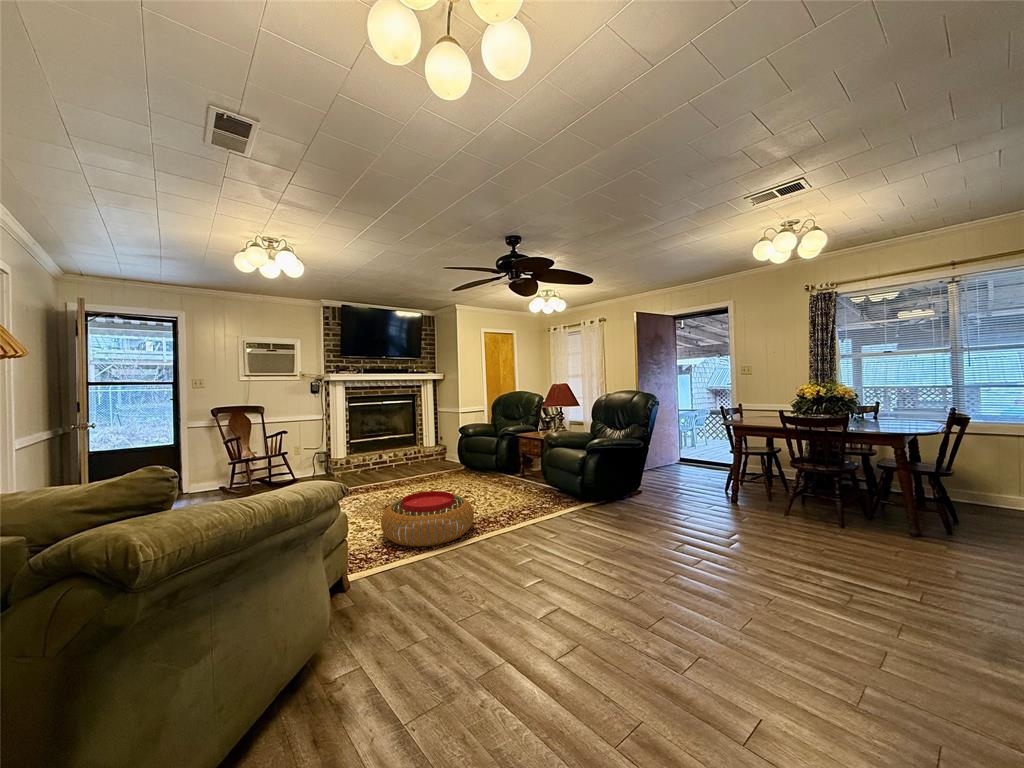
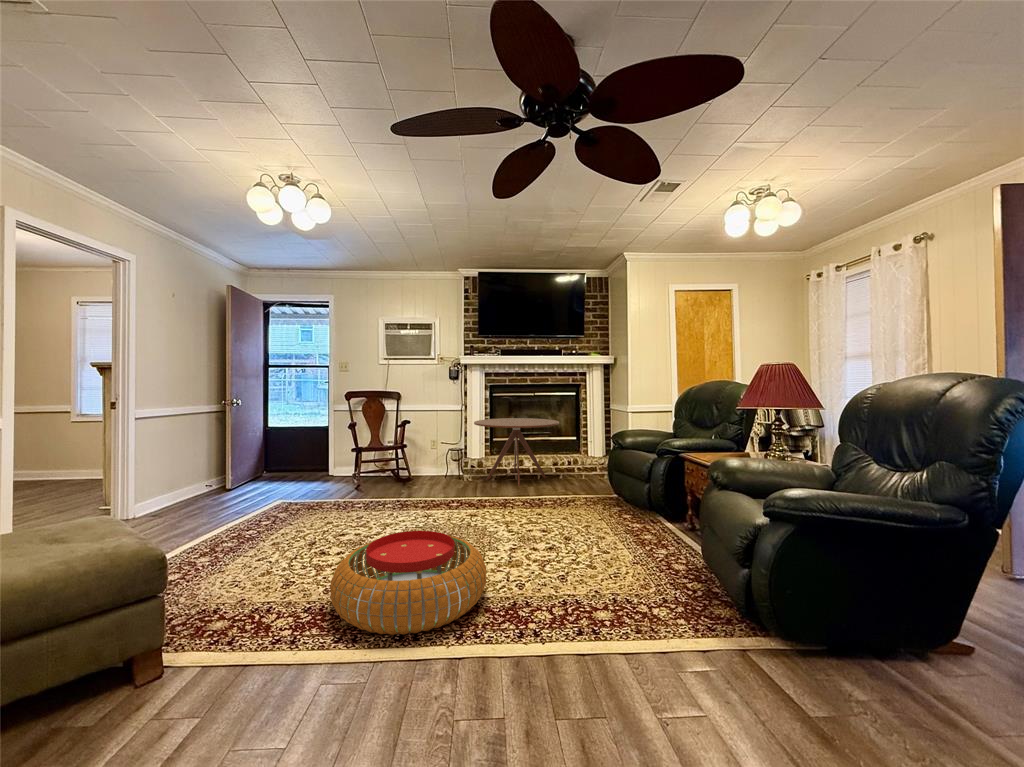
round table: none [347,421,415,472] -> present [474,418,559,486]

